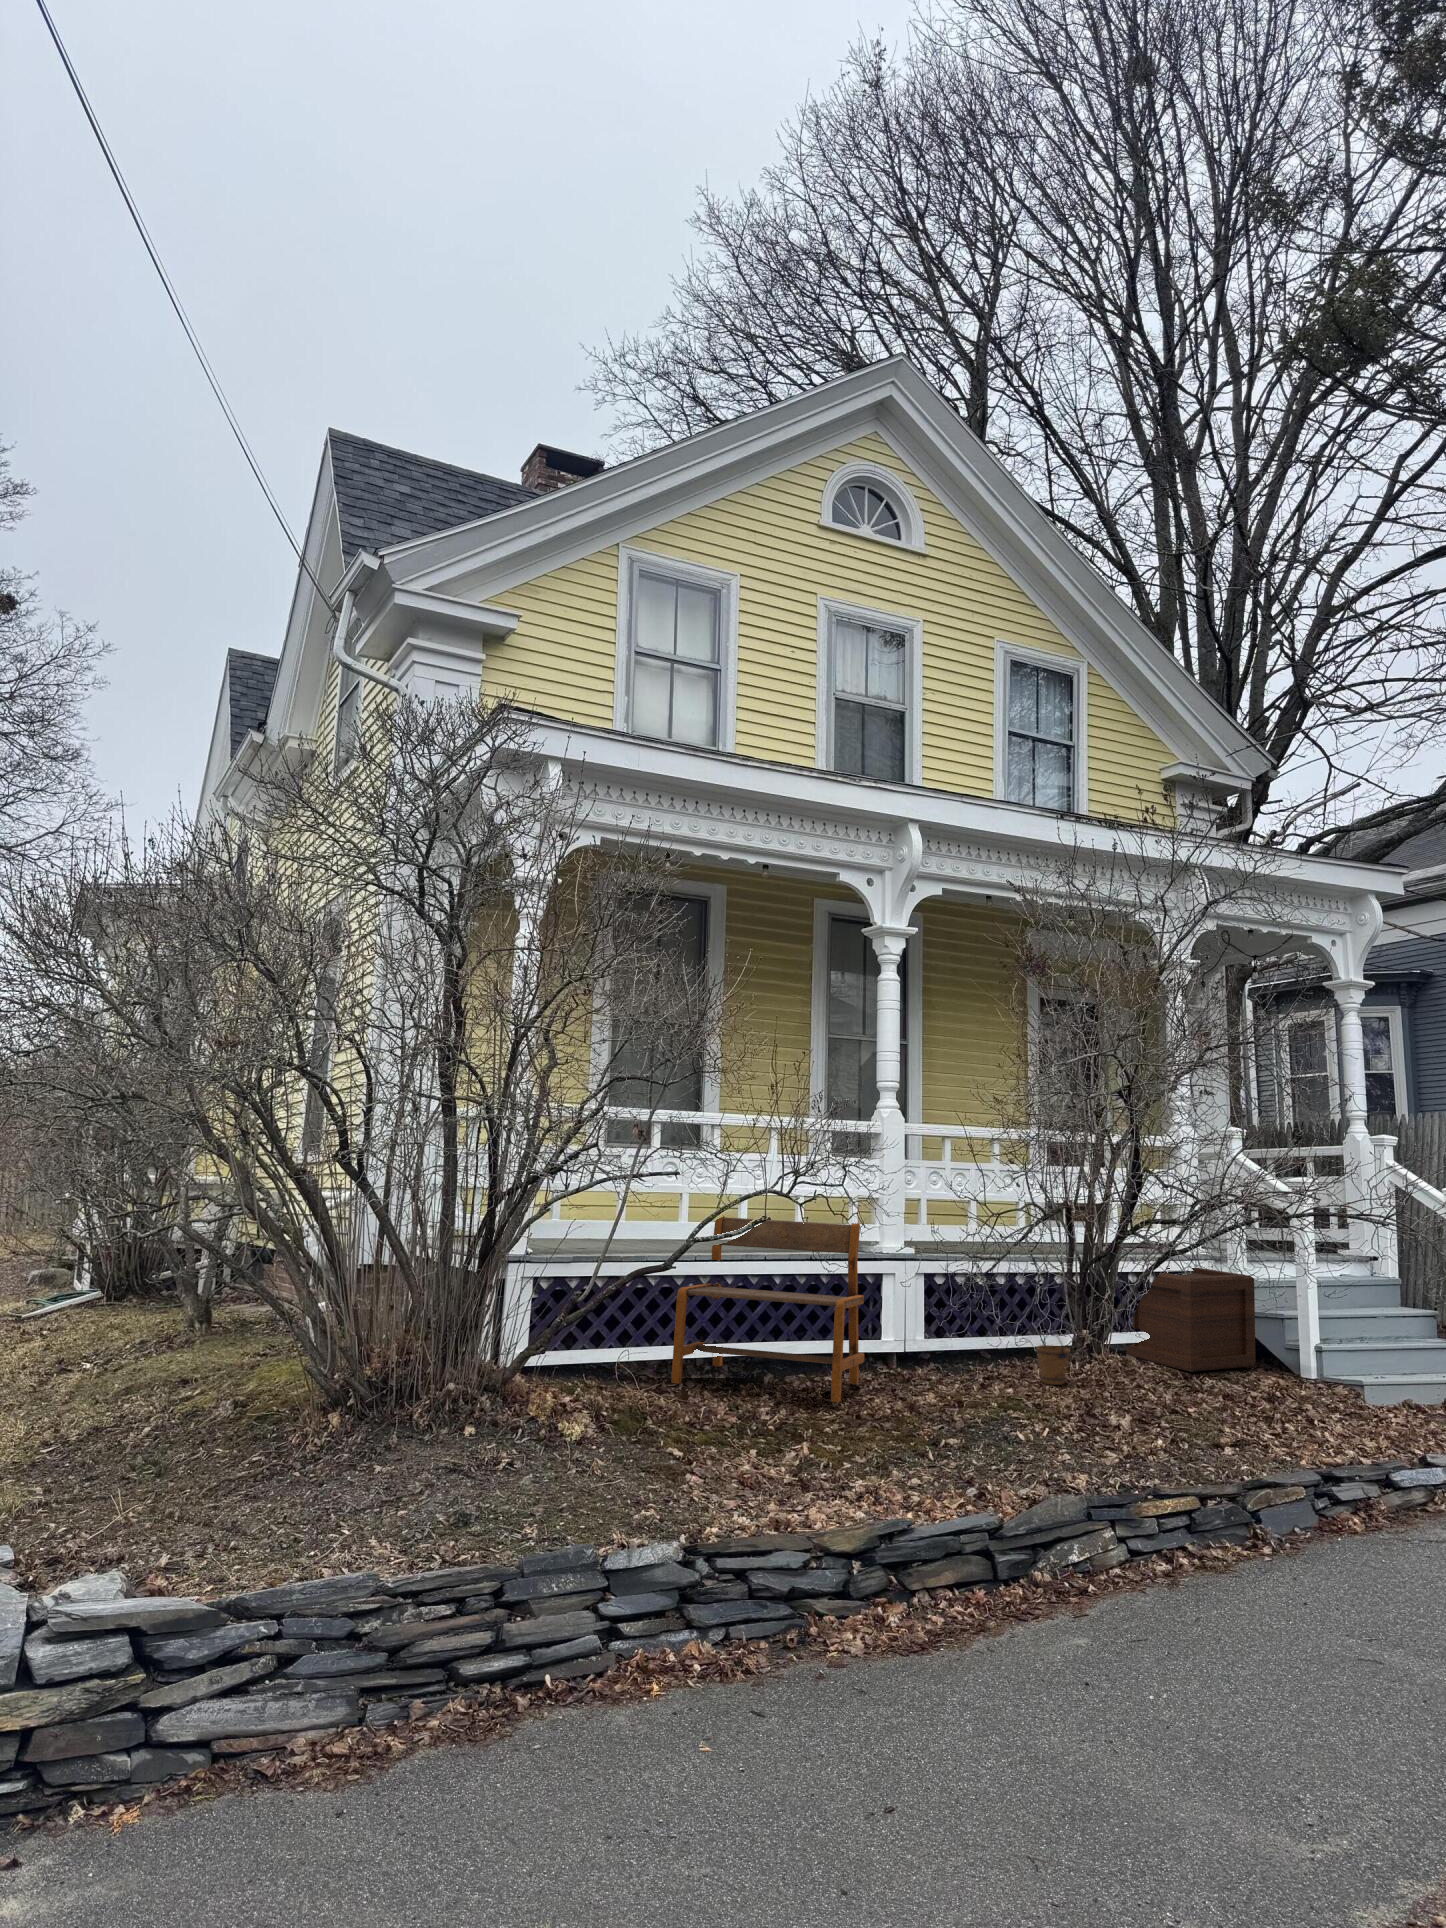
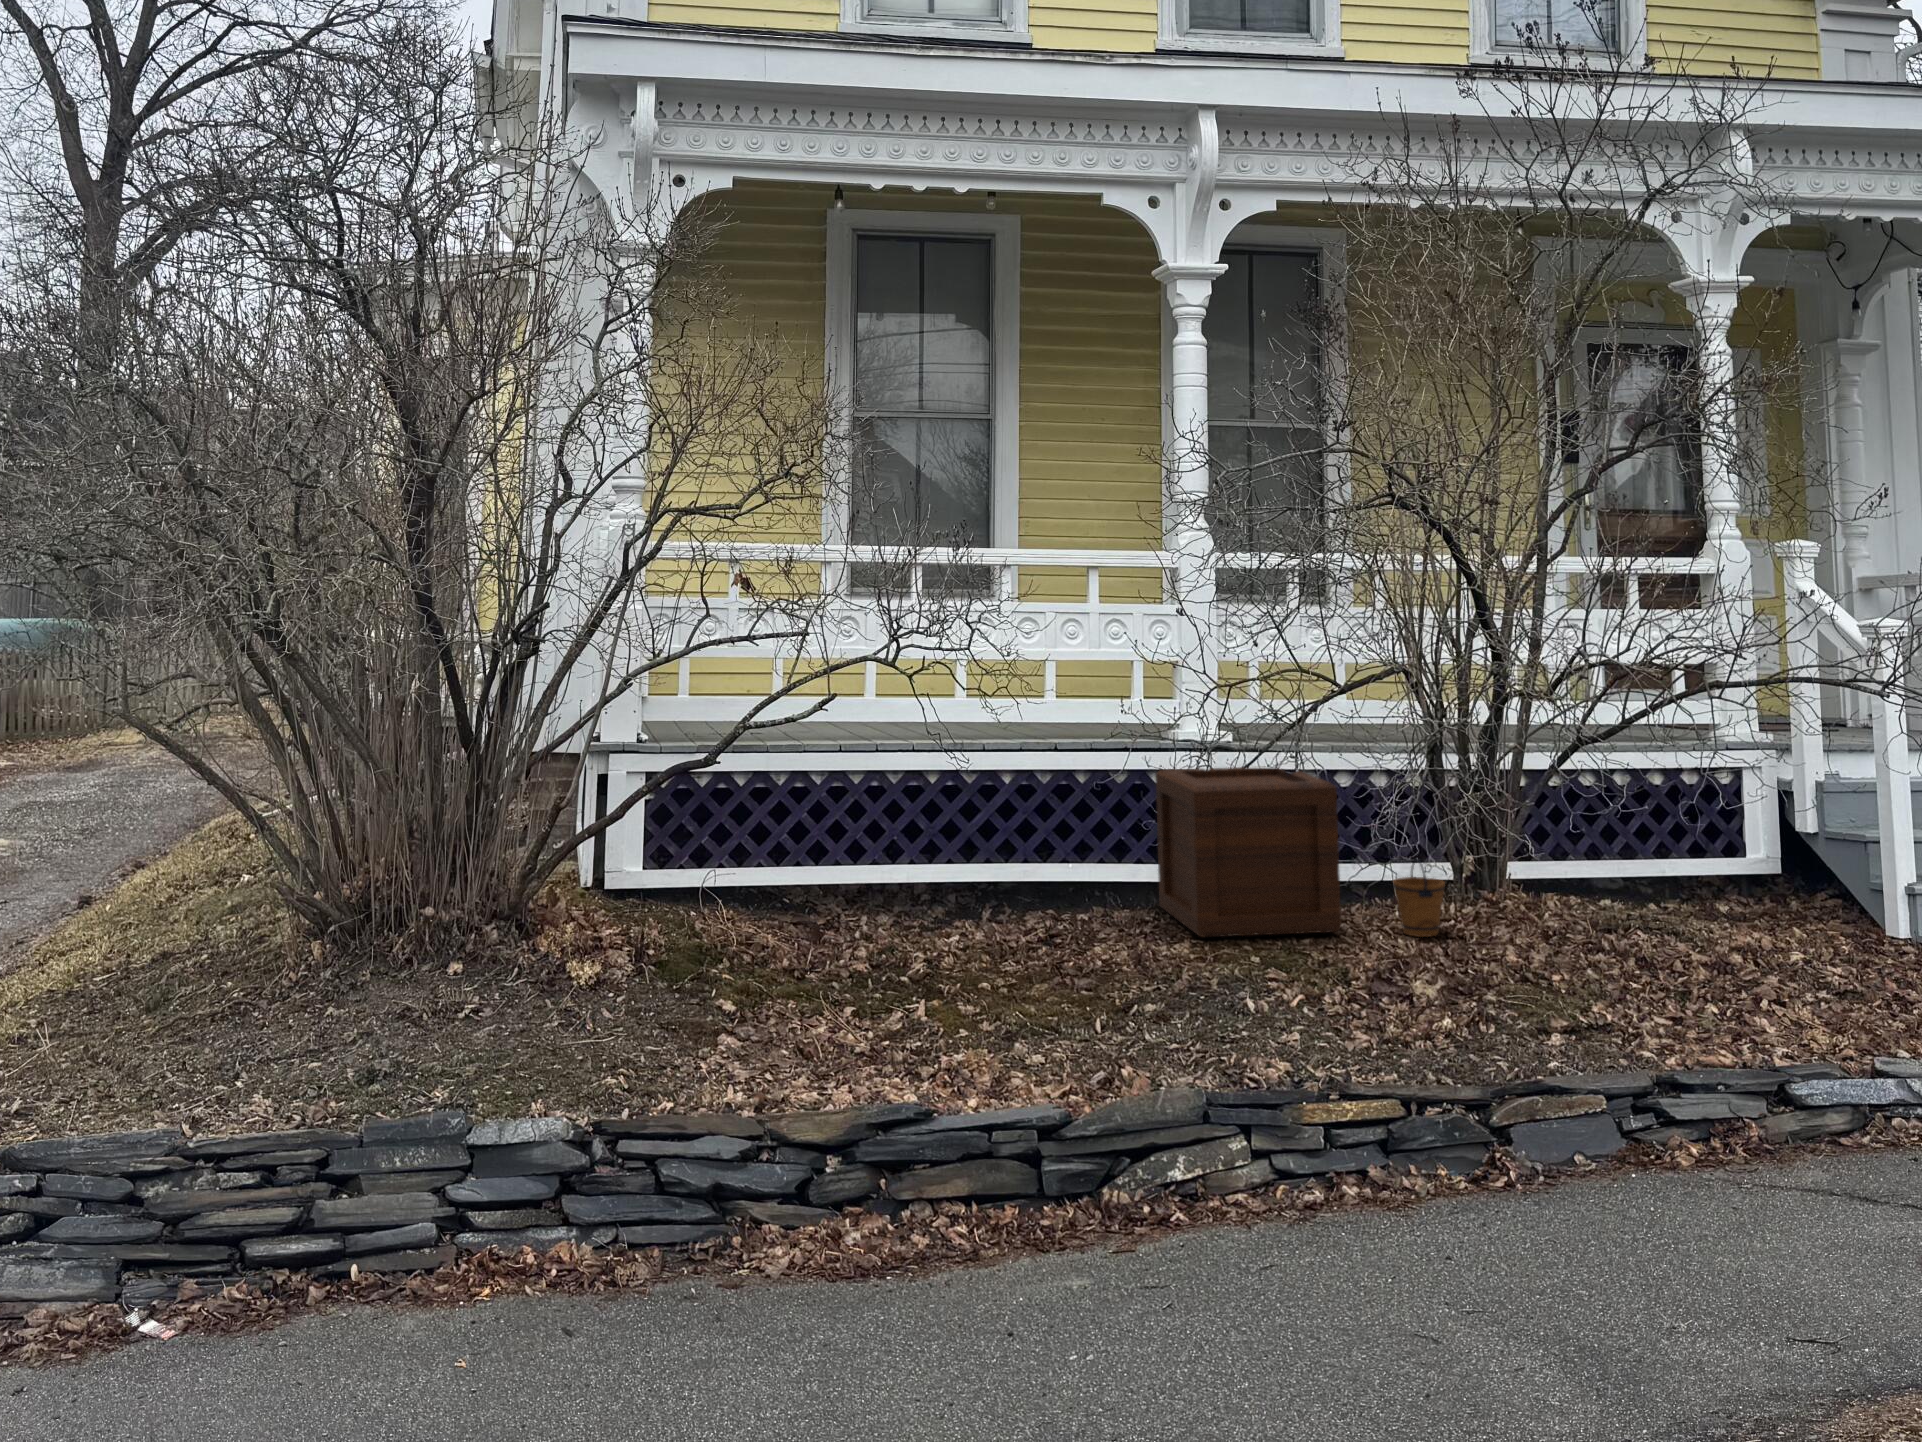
bench: present [671,1216,864,1402] -> none [834,688,1105,951]
wooden crate: present [1126,1268,1256,1372] -> present [1156,767,1341,937]

